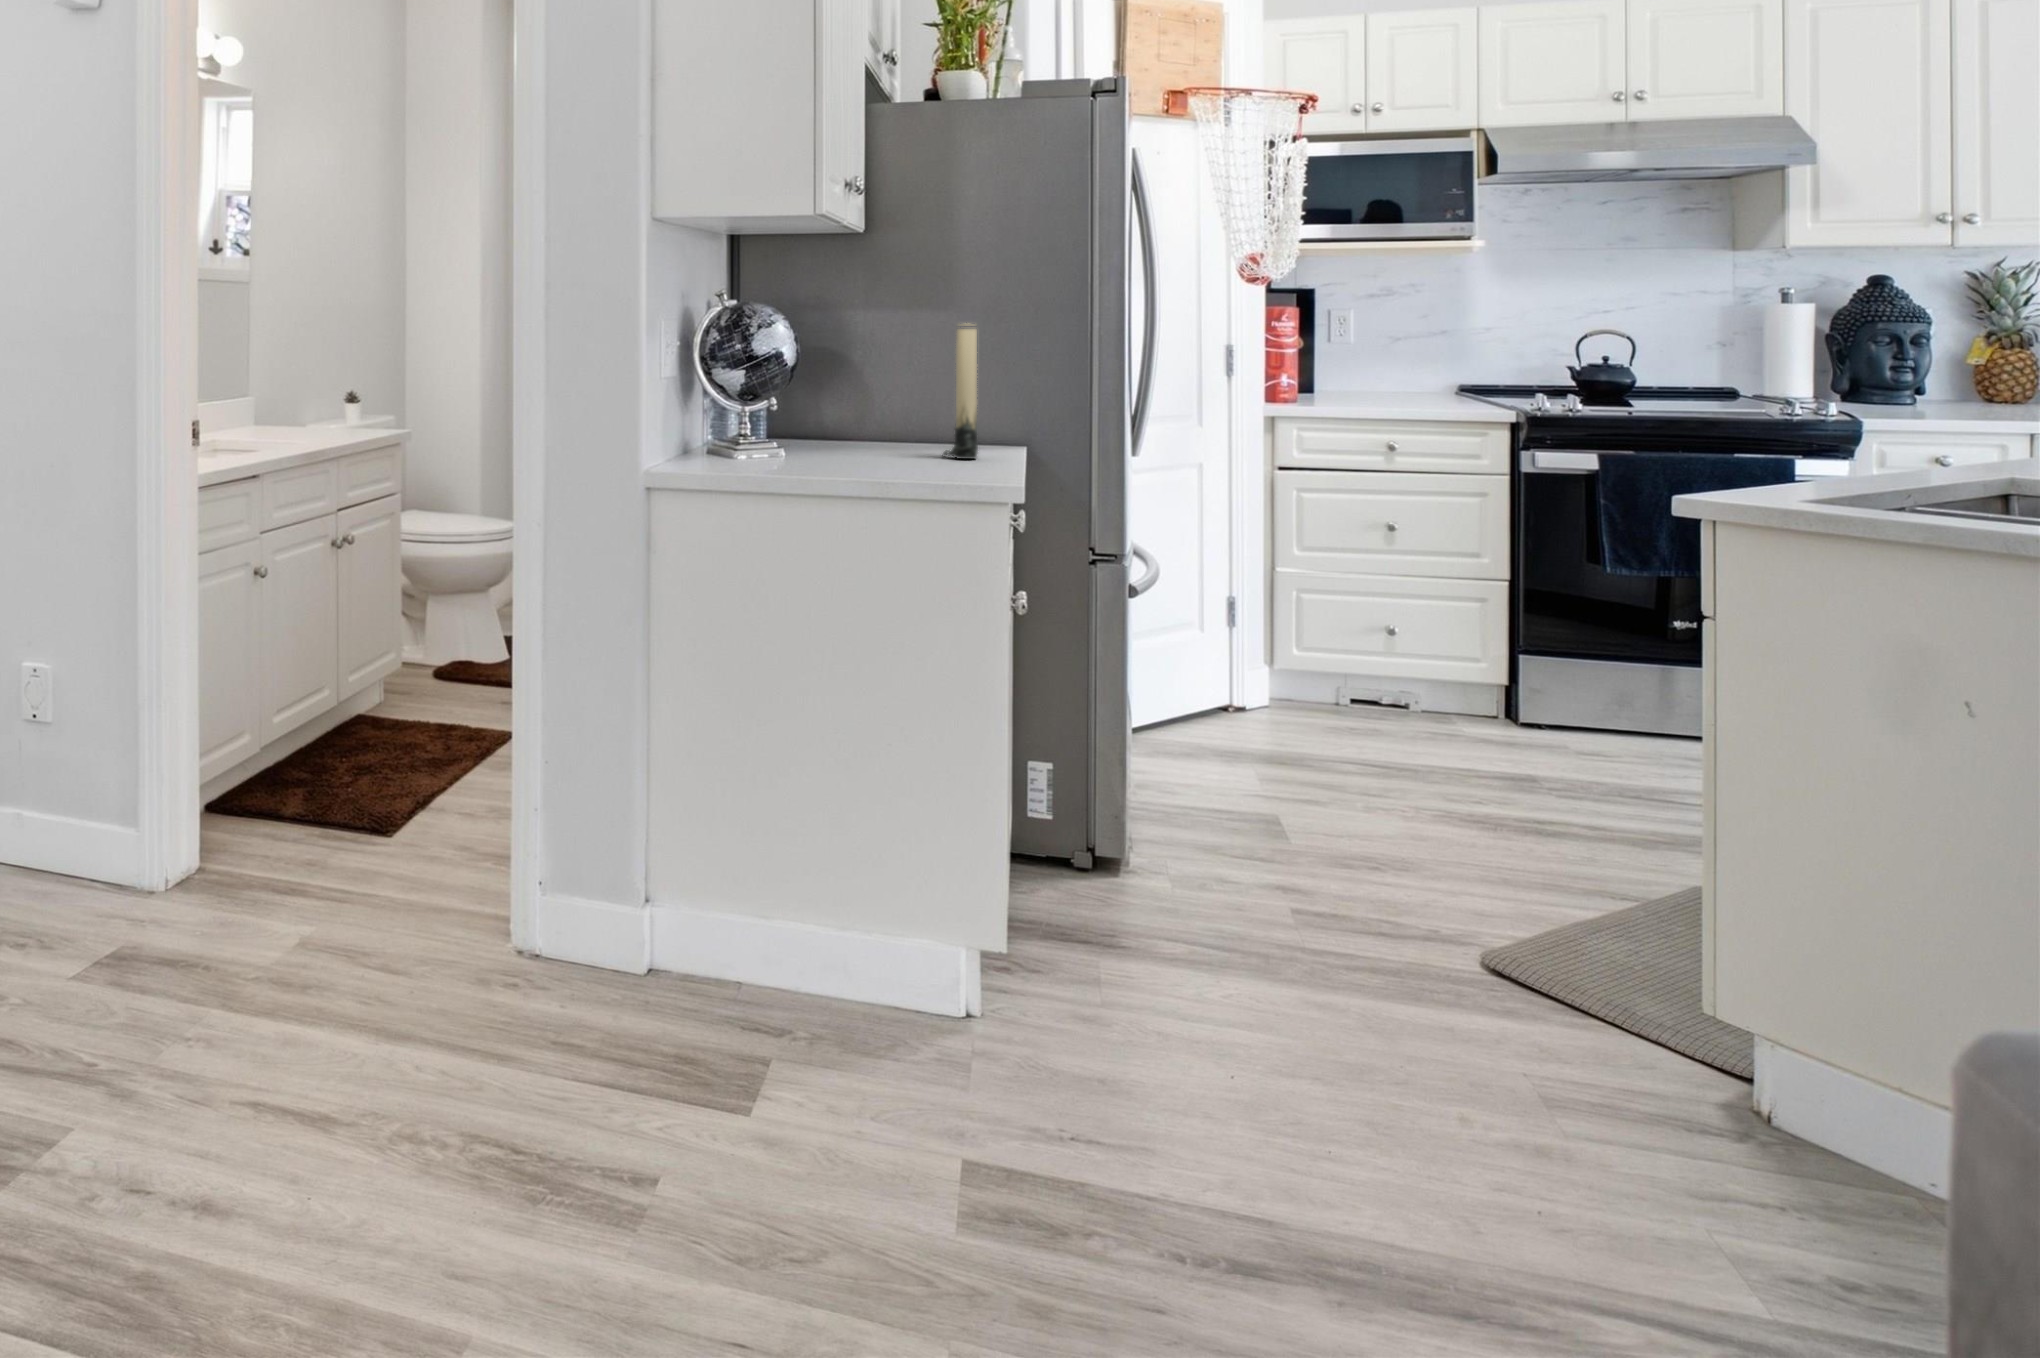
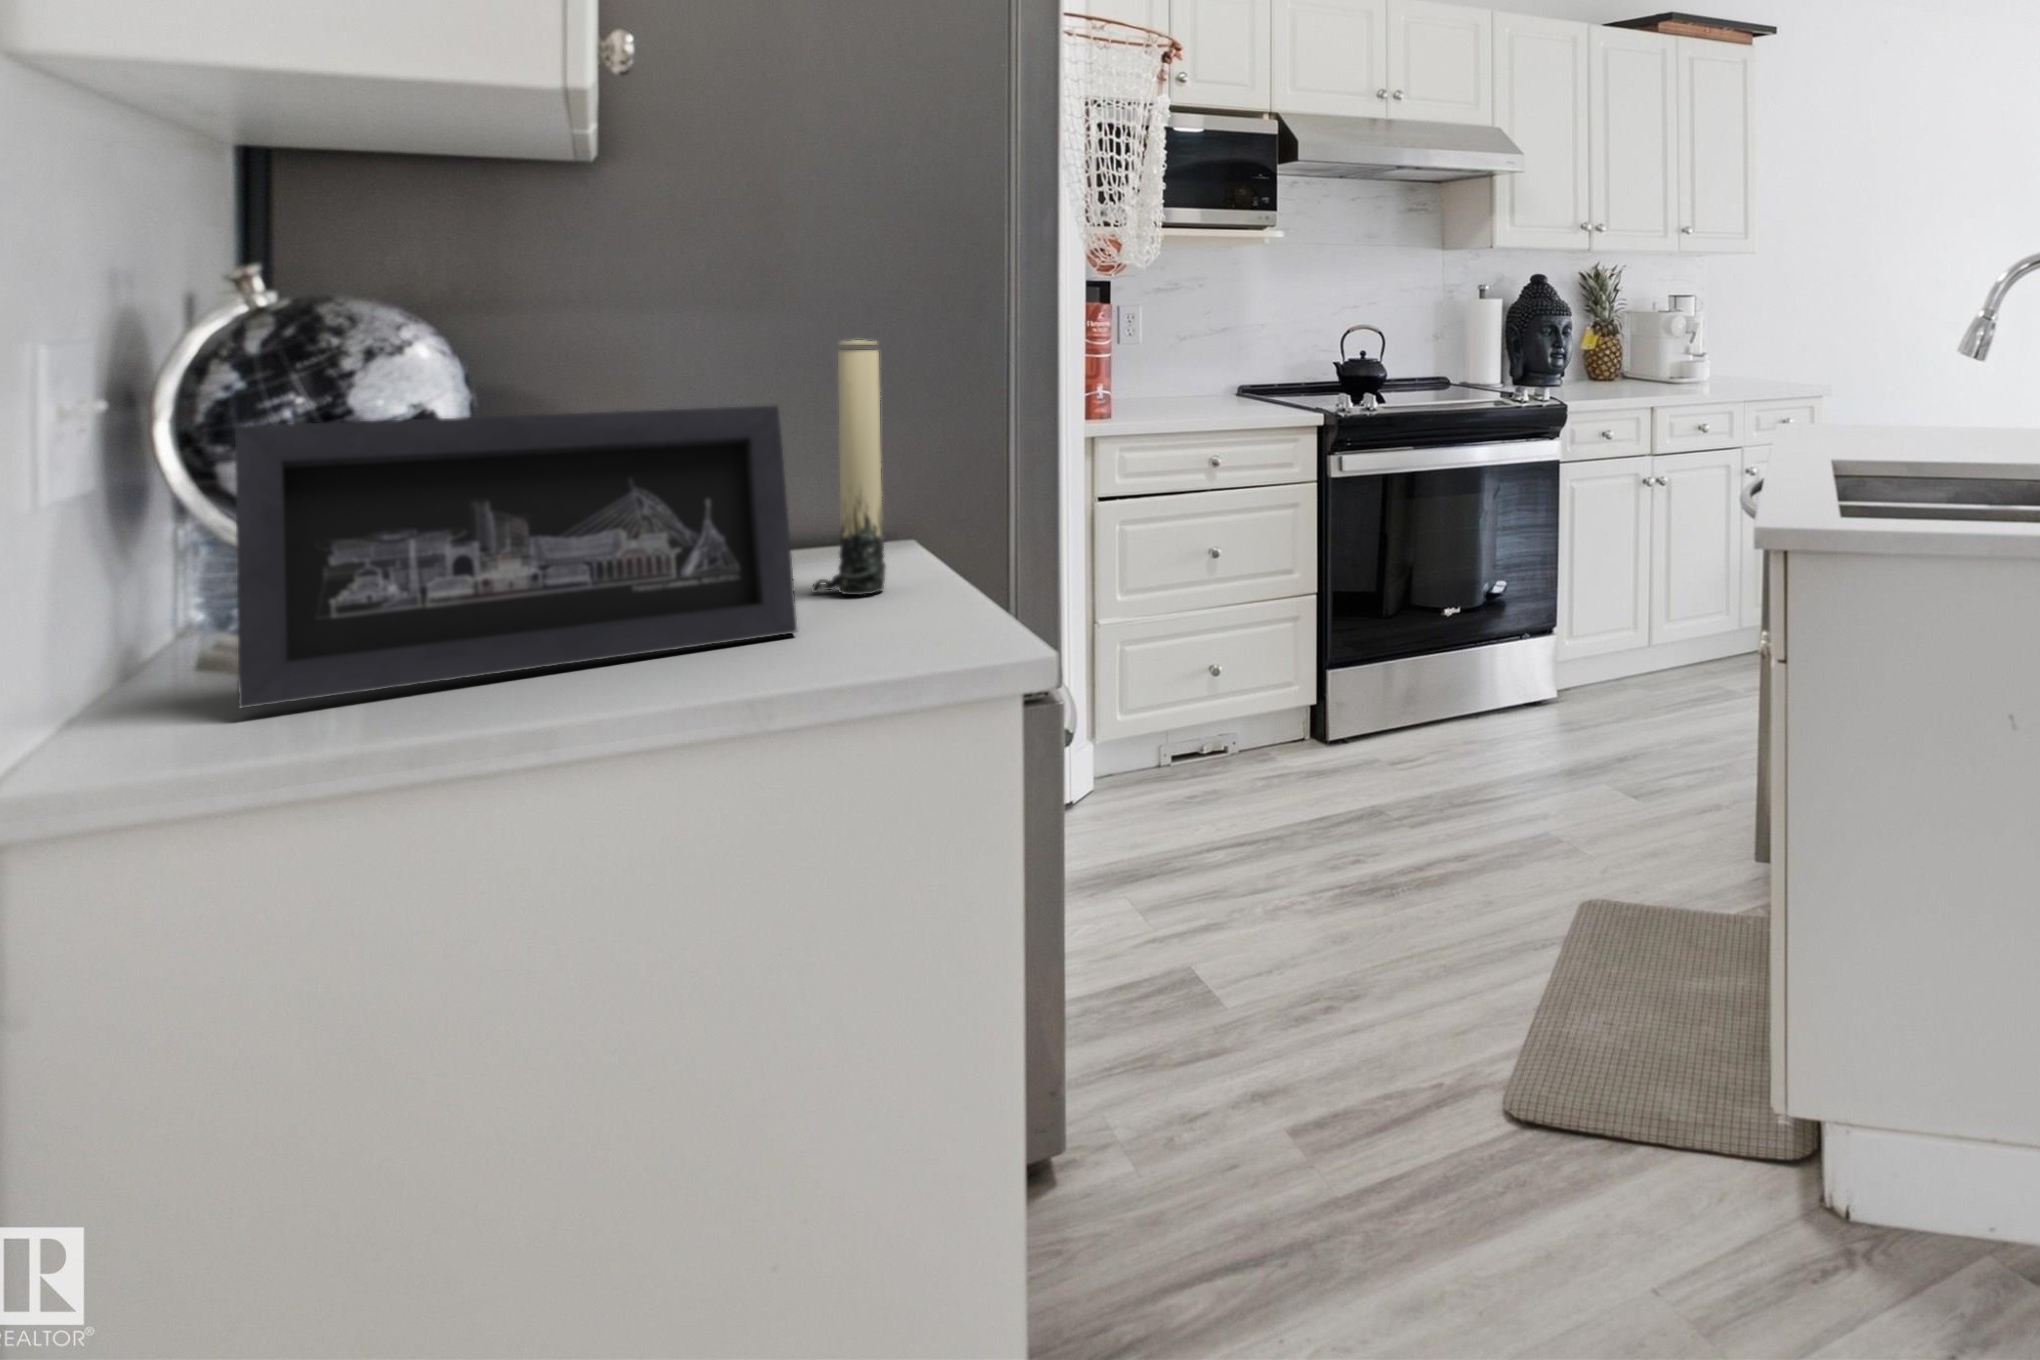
picture frame: none [715,353,920,467] -> present [235,405,798,708]

